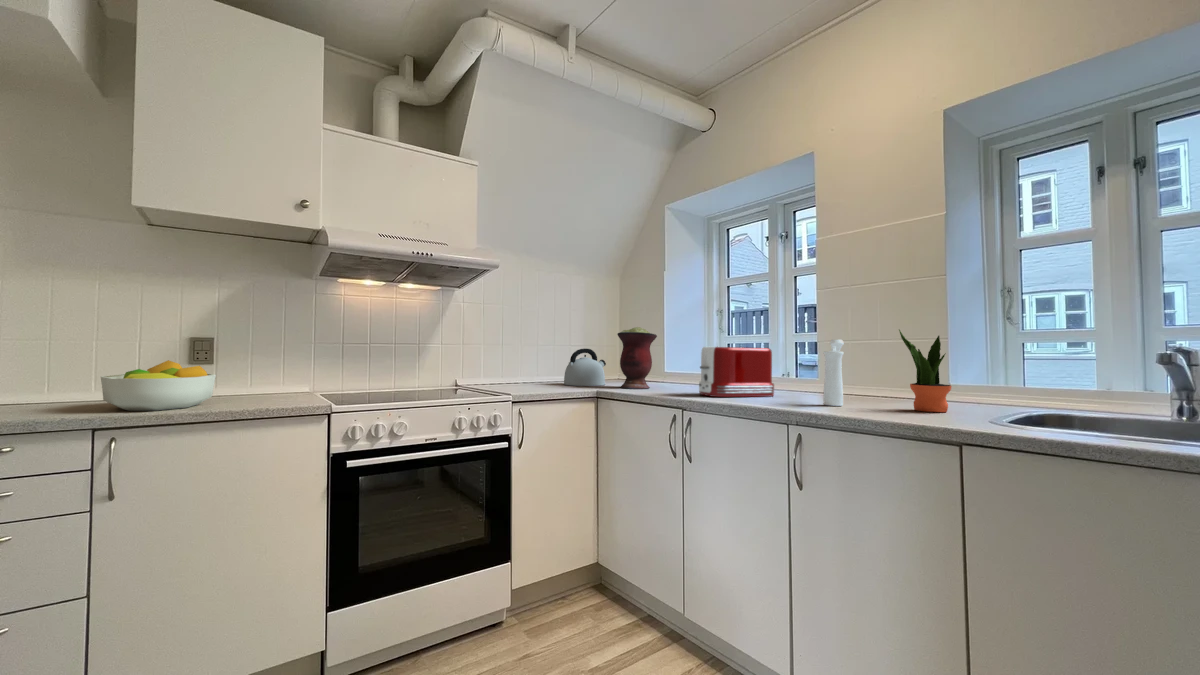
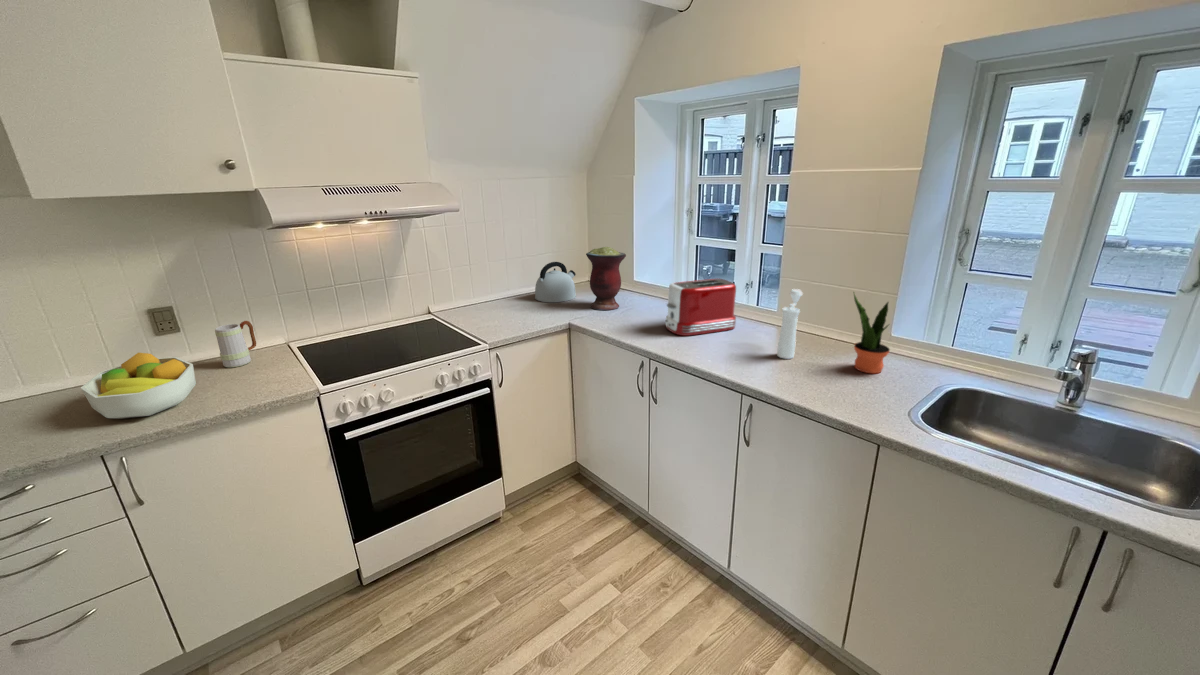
mug: none [244,356,284,398] -> present [215,321,256,368]

